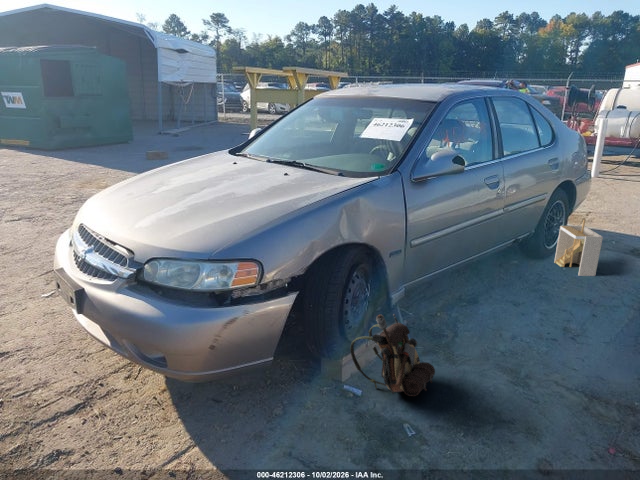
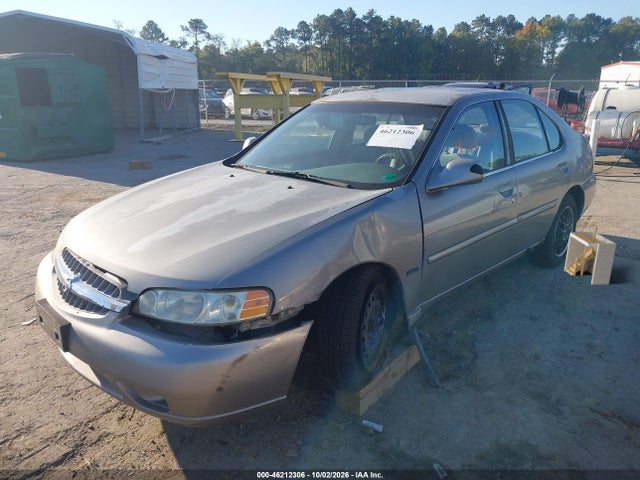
backpack: present [350,314,435,396] -> none [367,338,460,430]

